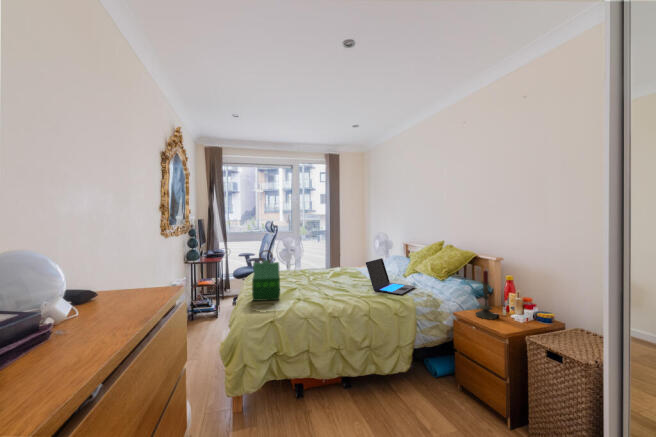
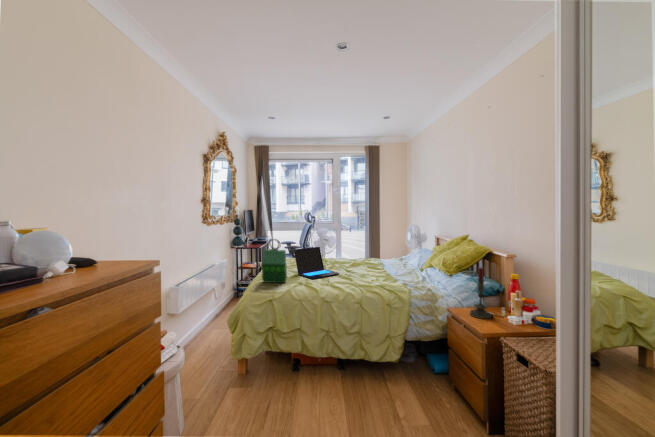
laptop: present [366,258,415,295] -> present [294,247,339,279]

